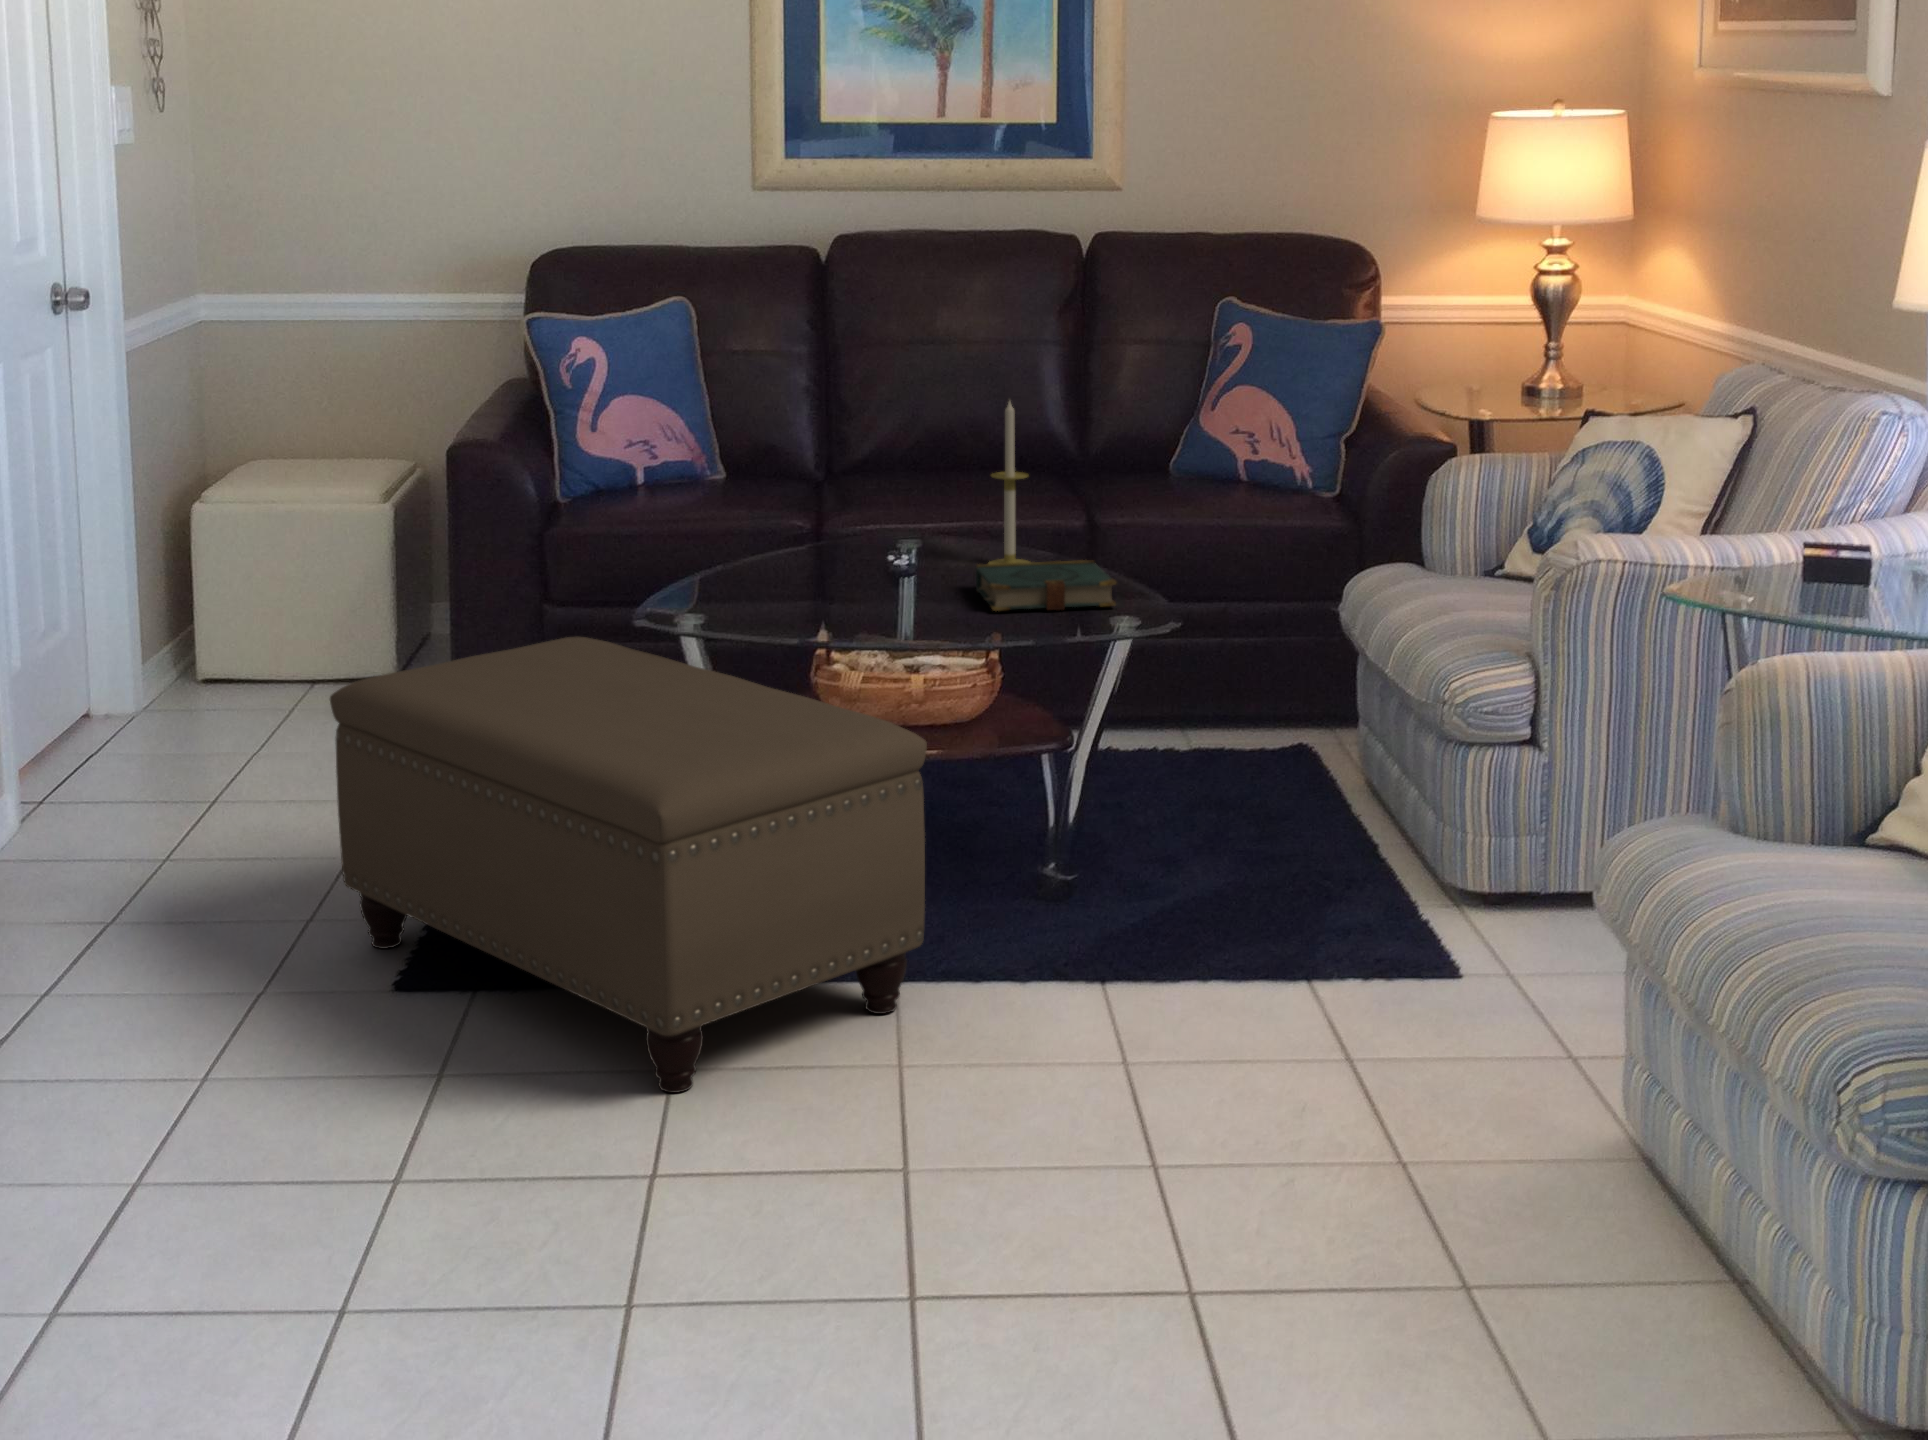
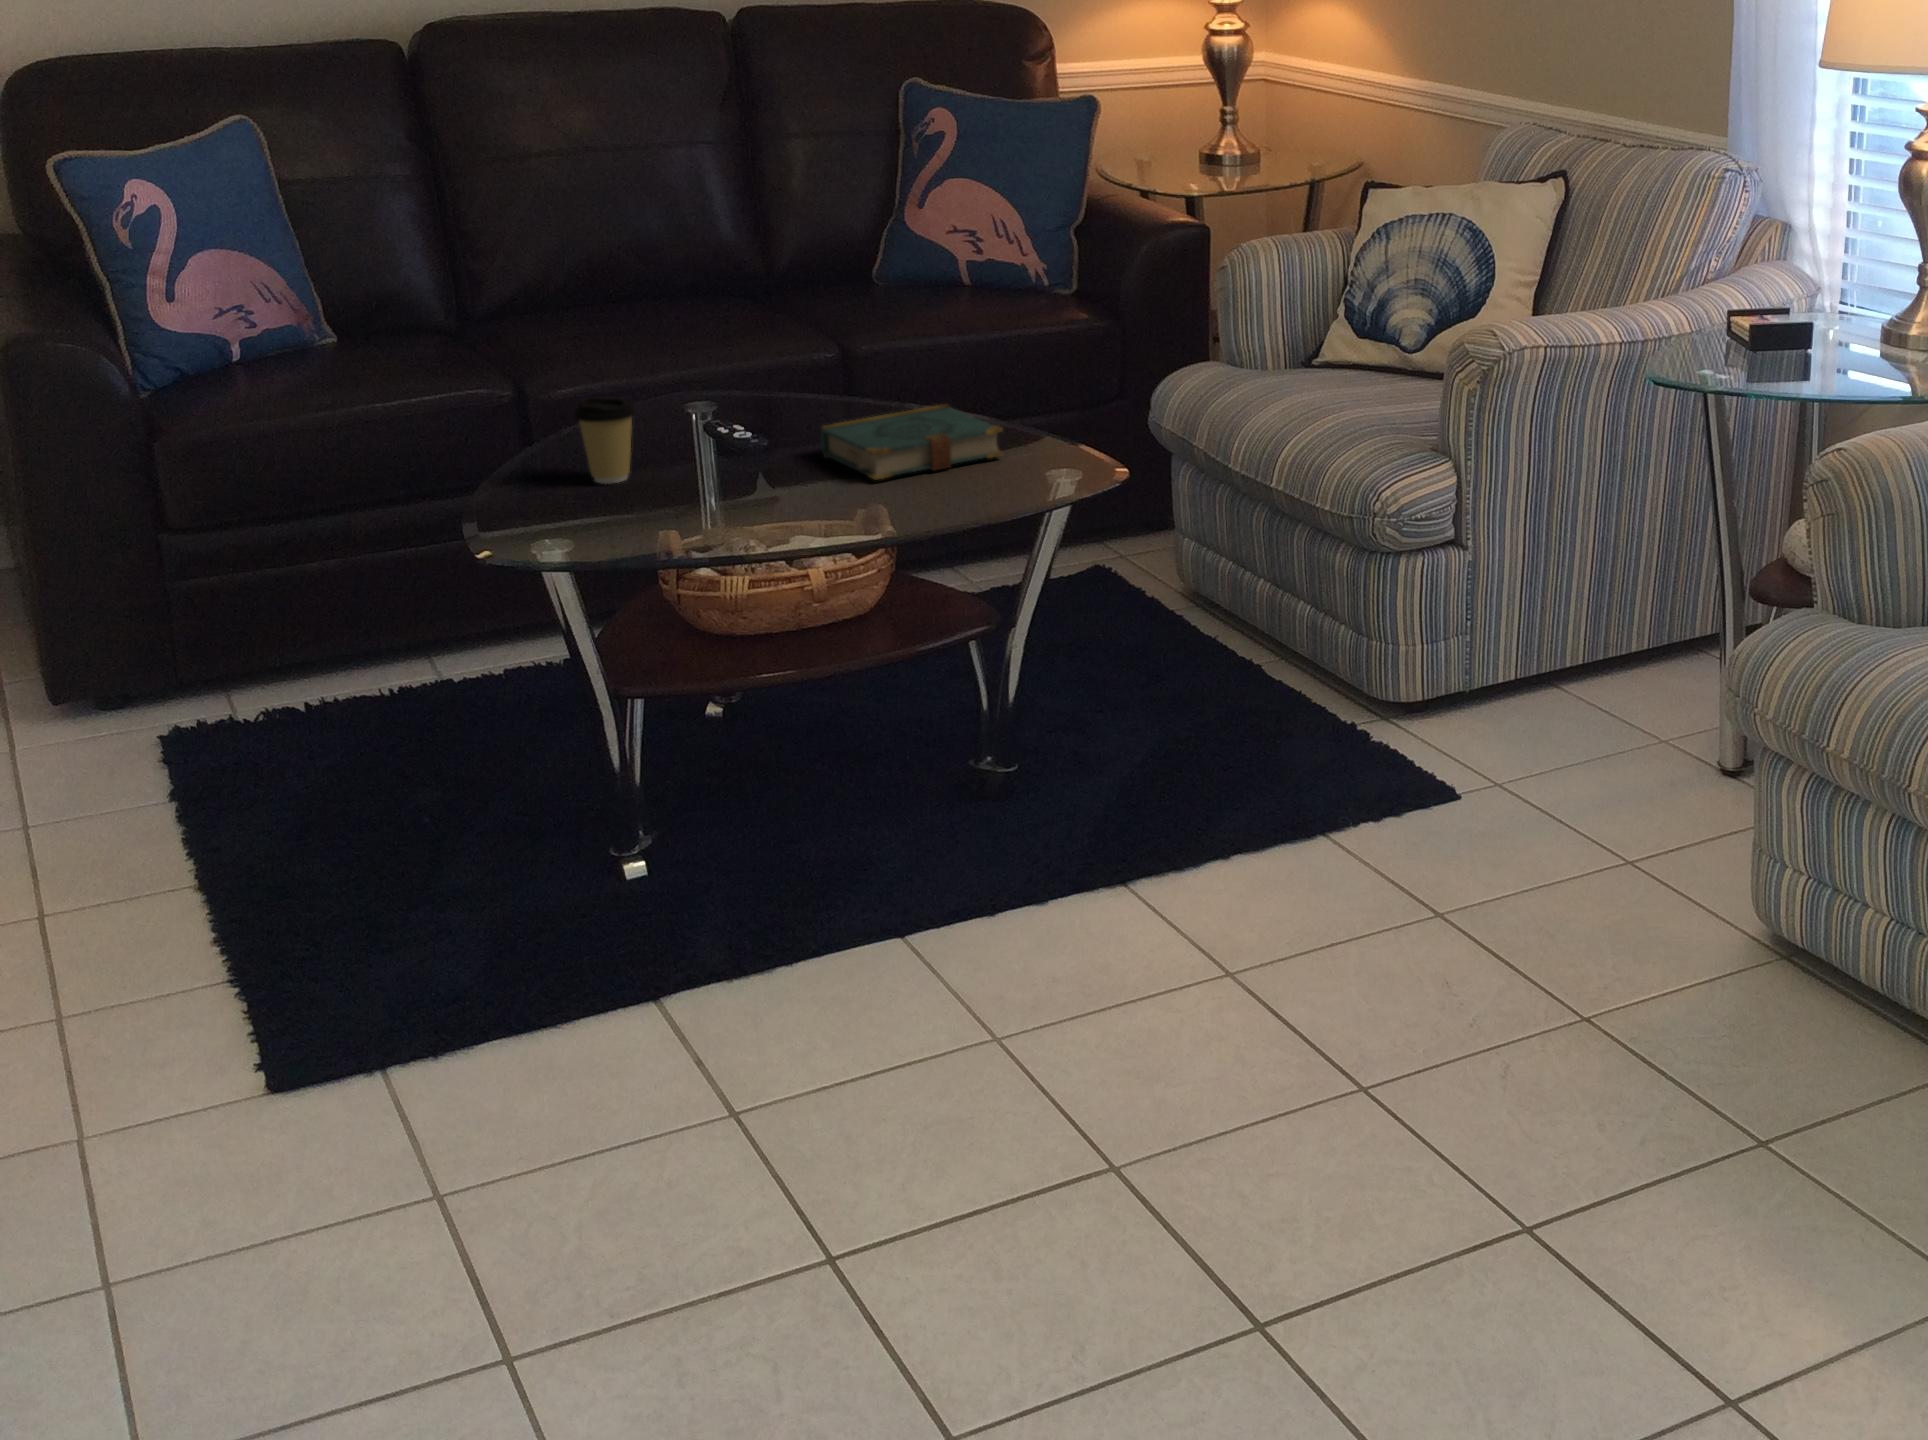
candle: present [988,401,1030,564] -> none [797,223,853,425]
coffee cup: none [776,519,826,590] -> present [574,397,636,484]
ottoman: present [330,637,927,1093] -> none [81,584,954,1141]

